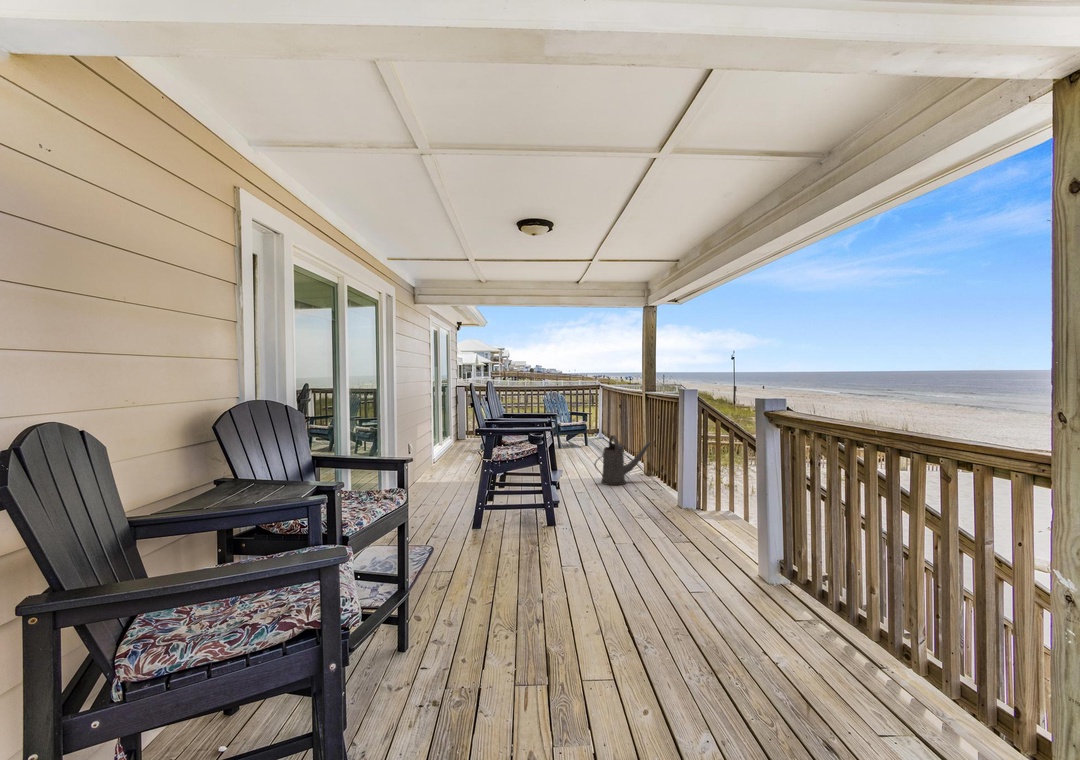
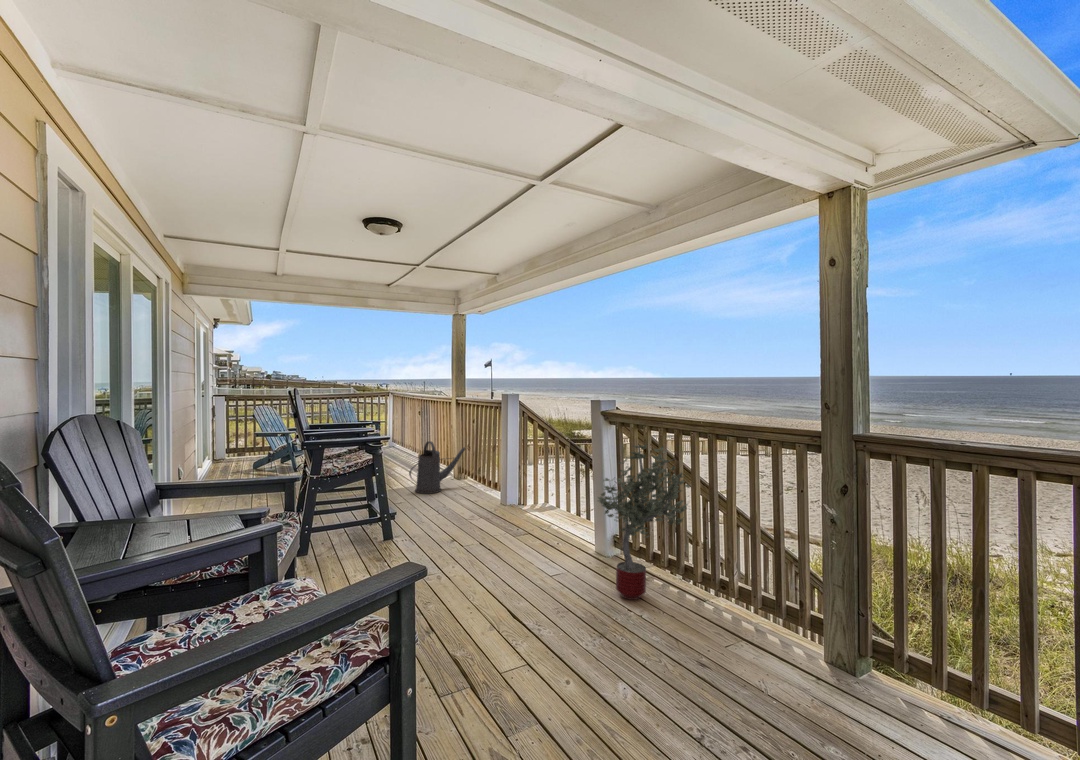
potted tree: none [743,456,859,642] -> present [598,445,690,600]

